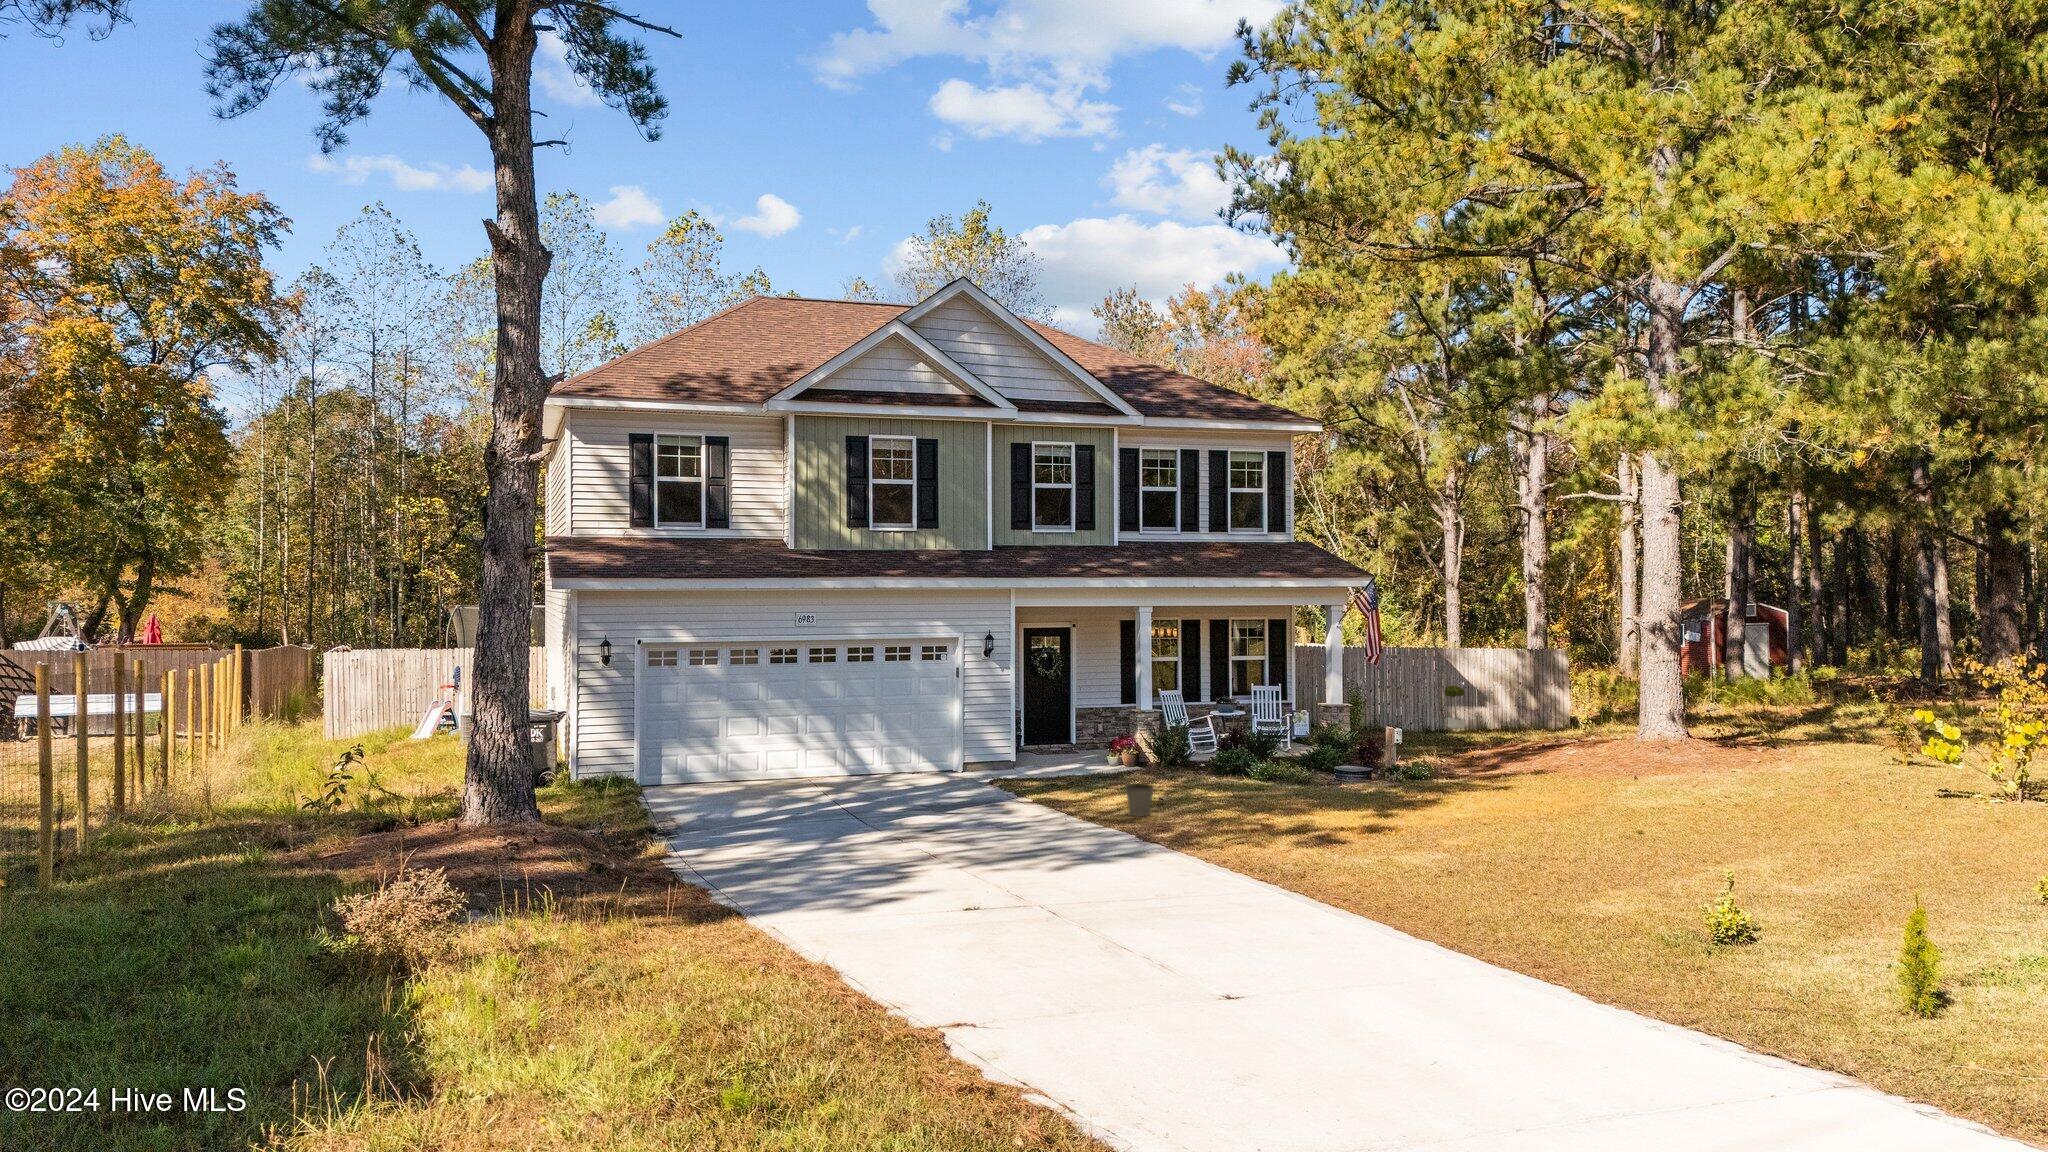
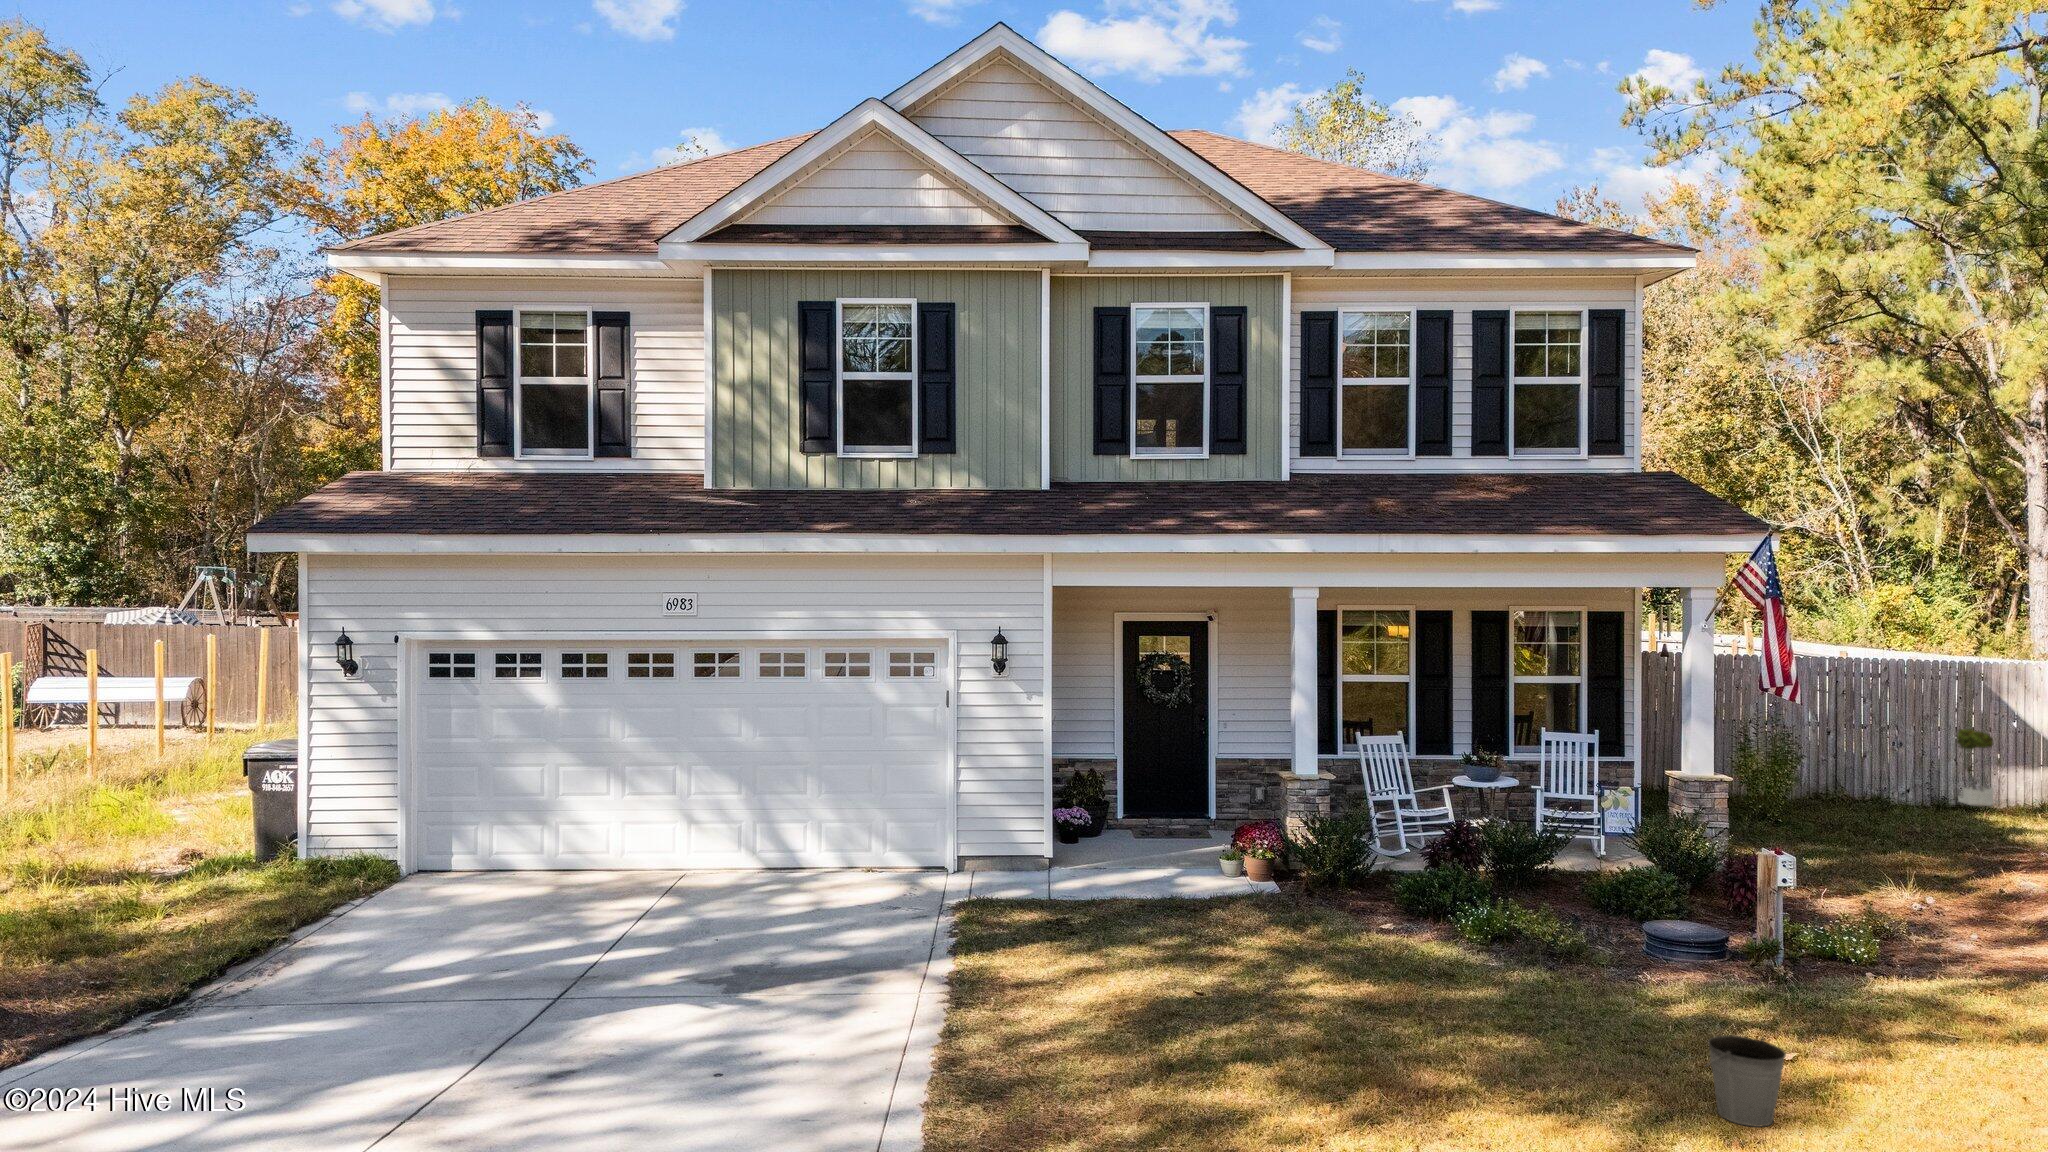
bucket: present [1126,784,1153,816] -> present [1706,1035,1786,1127]

